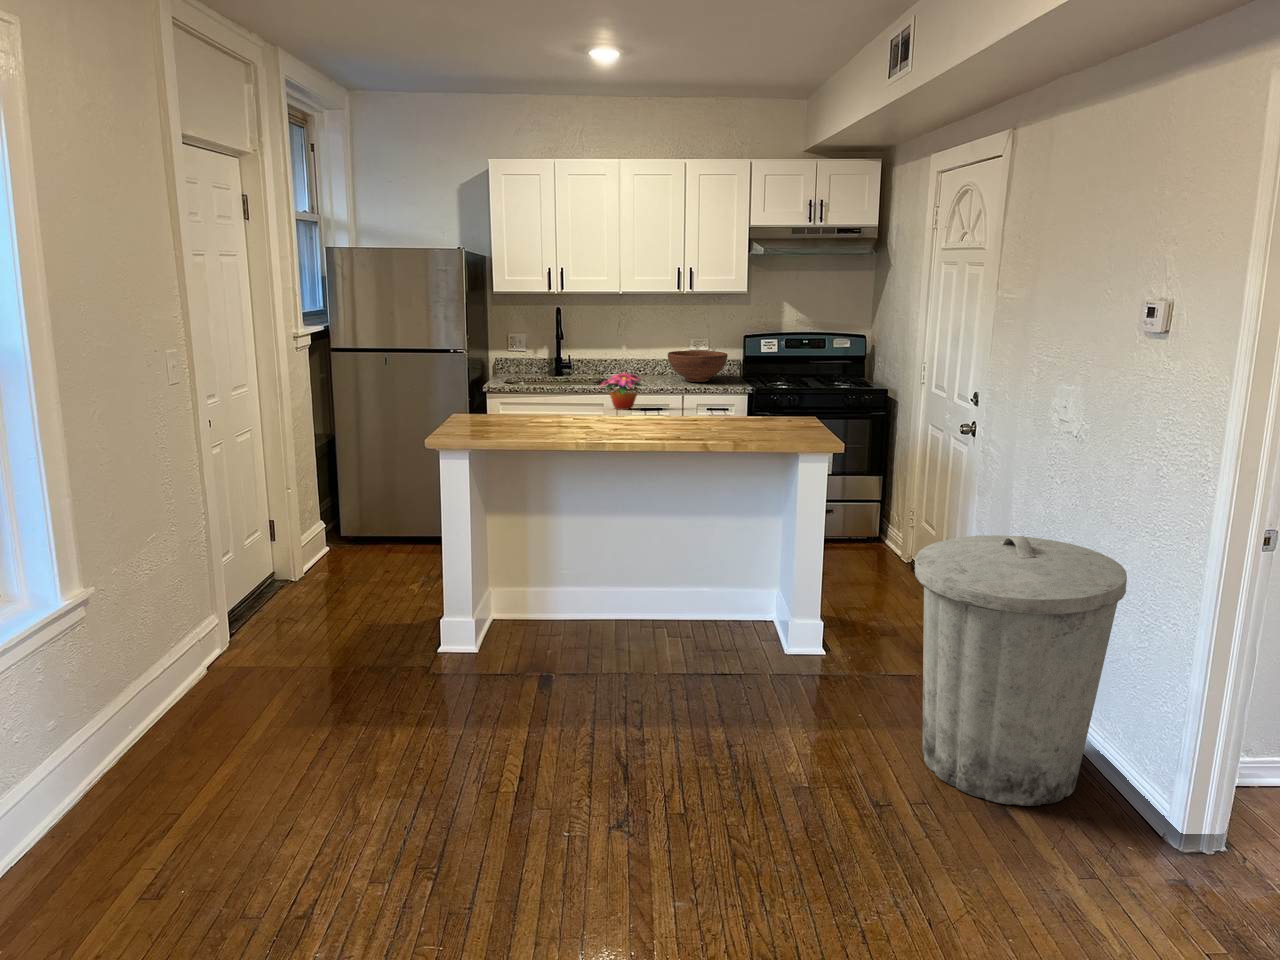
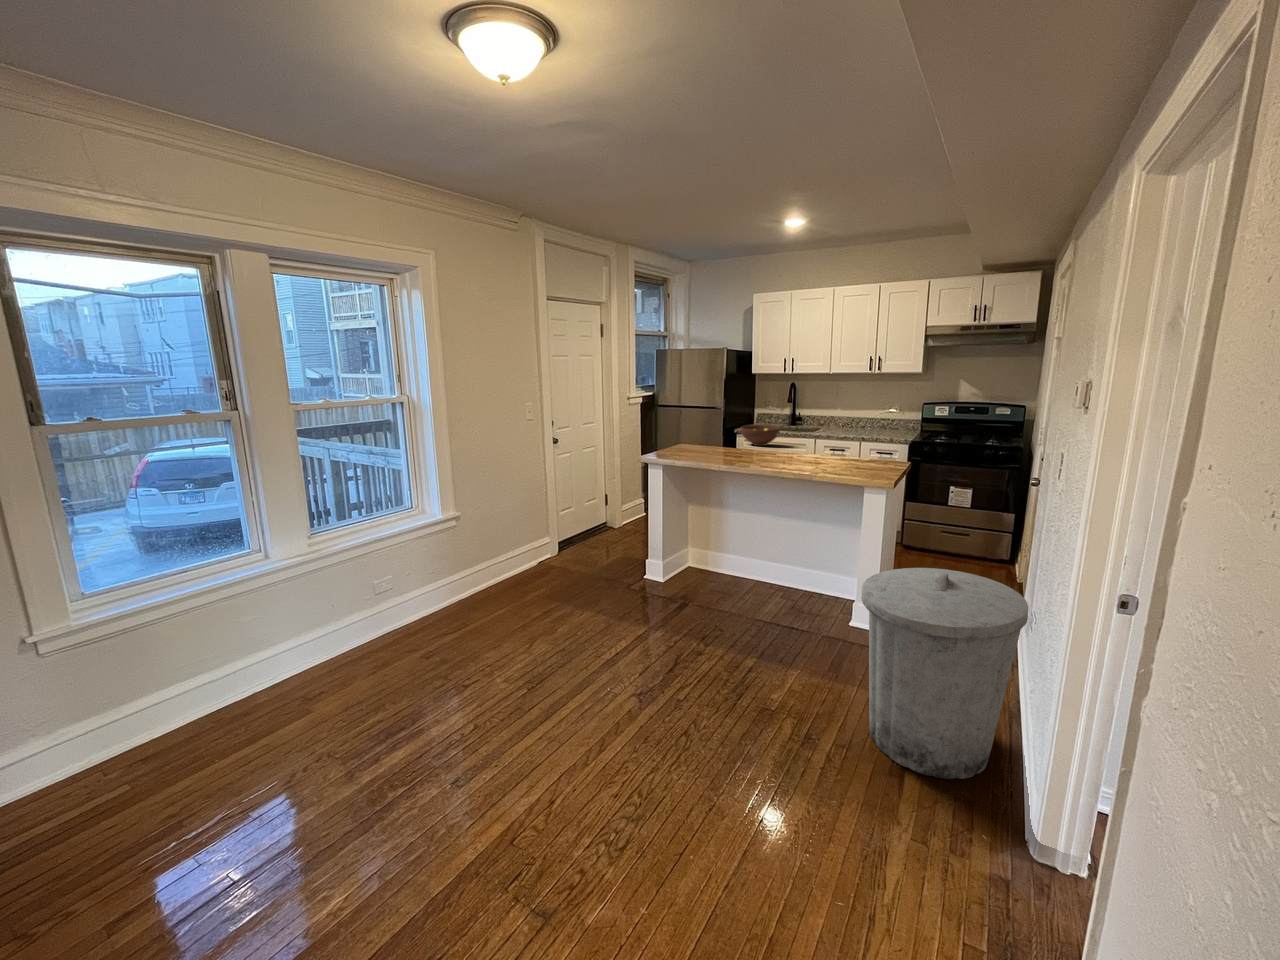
fruit bowl: present [668,351,728,382] -> present [741,425,780,446]
flower arrangement: present [601,372,643,410] -> none [799,426,838,451]

